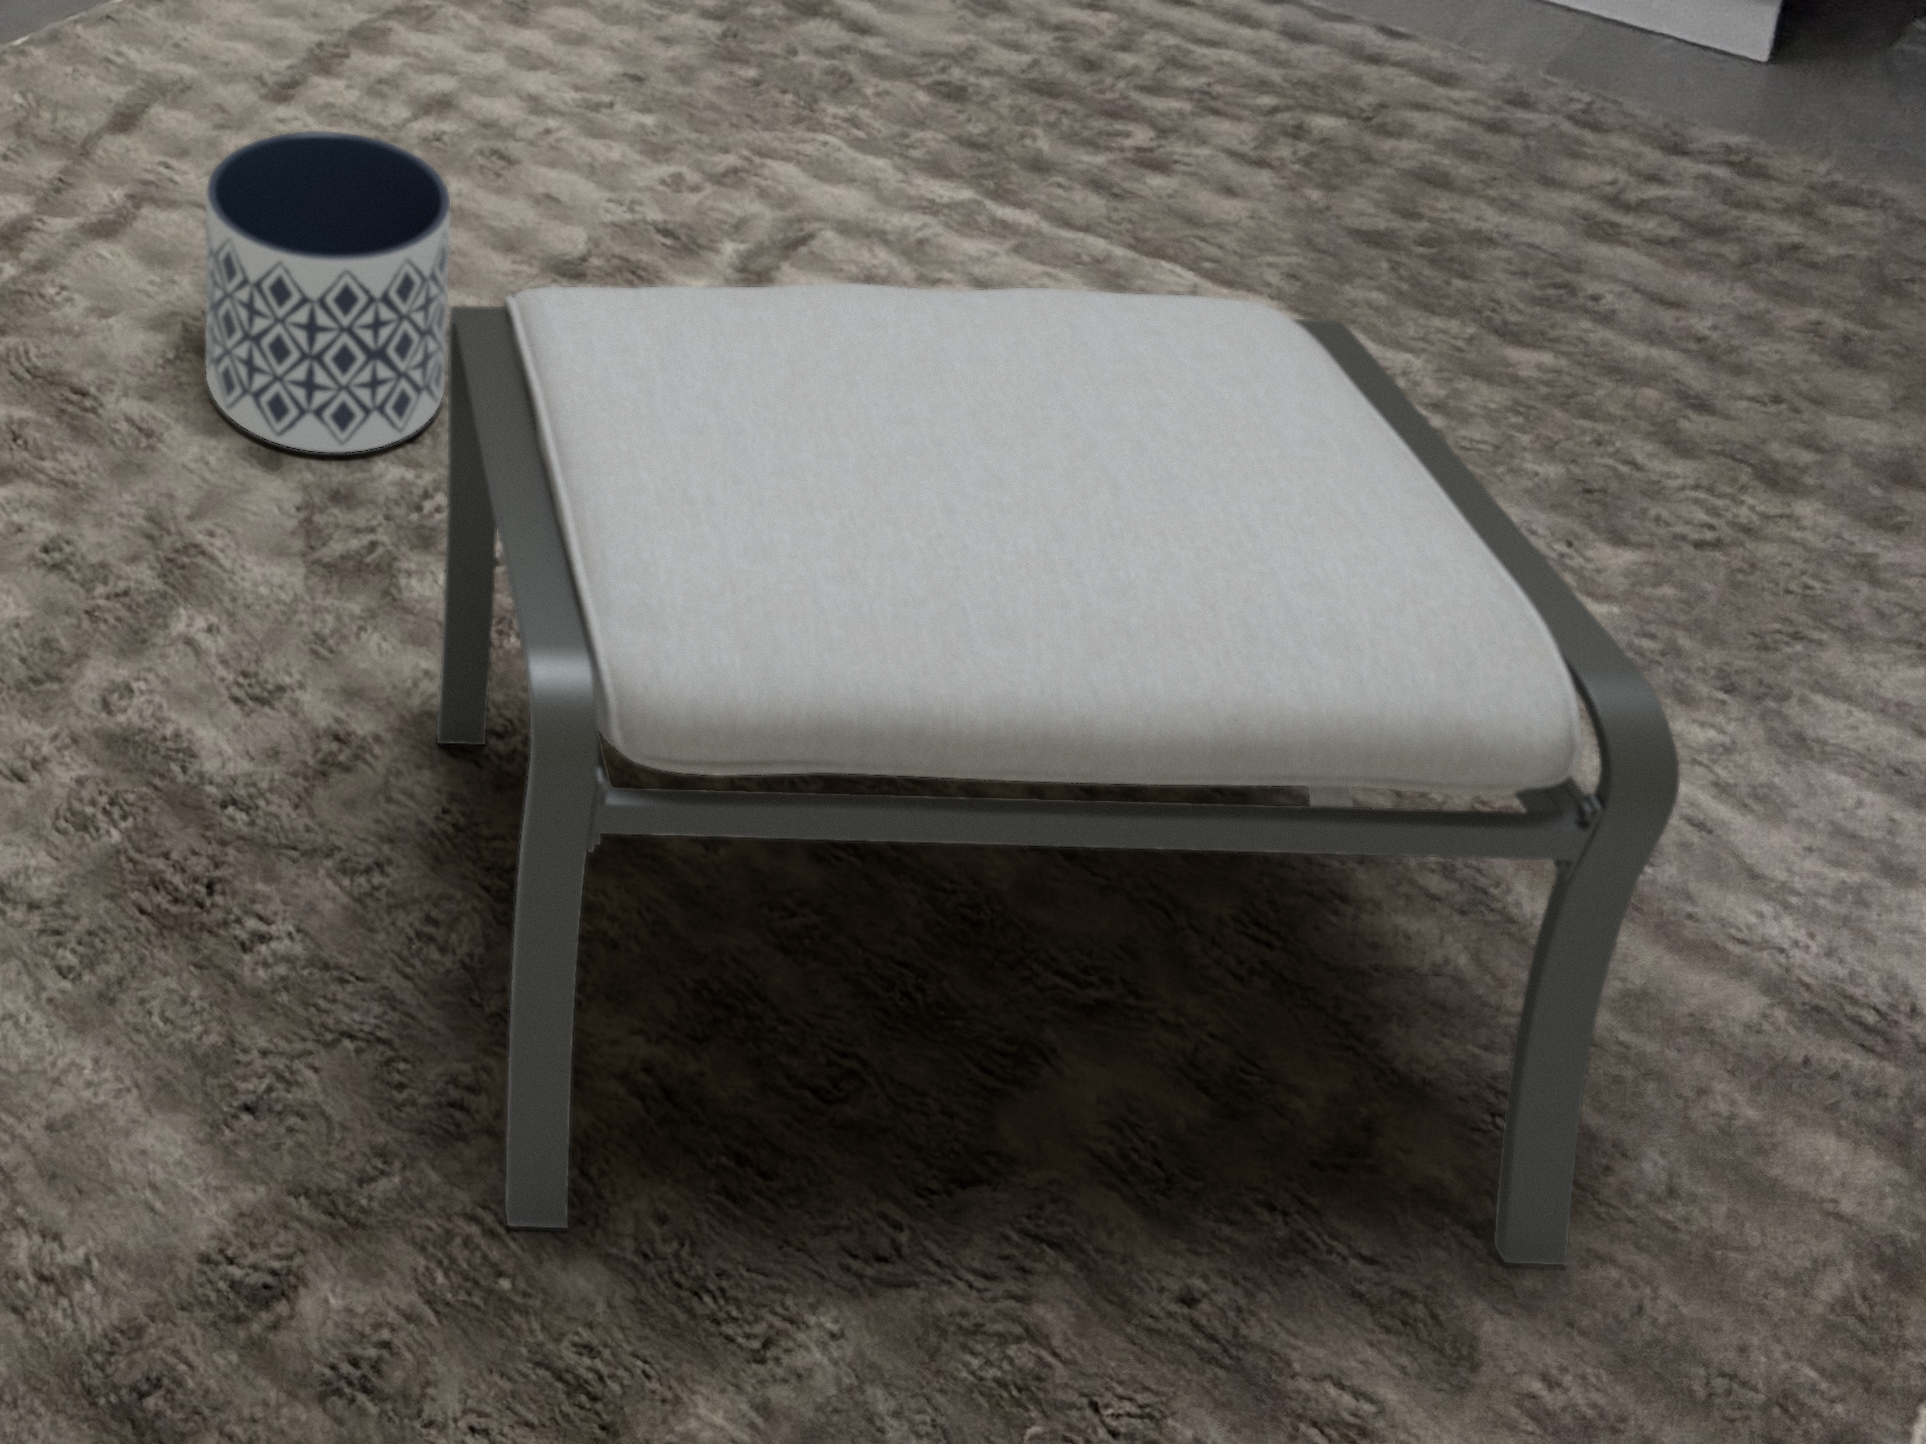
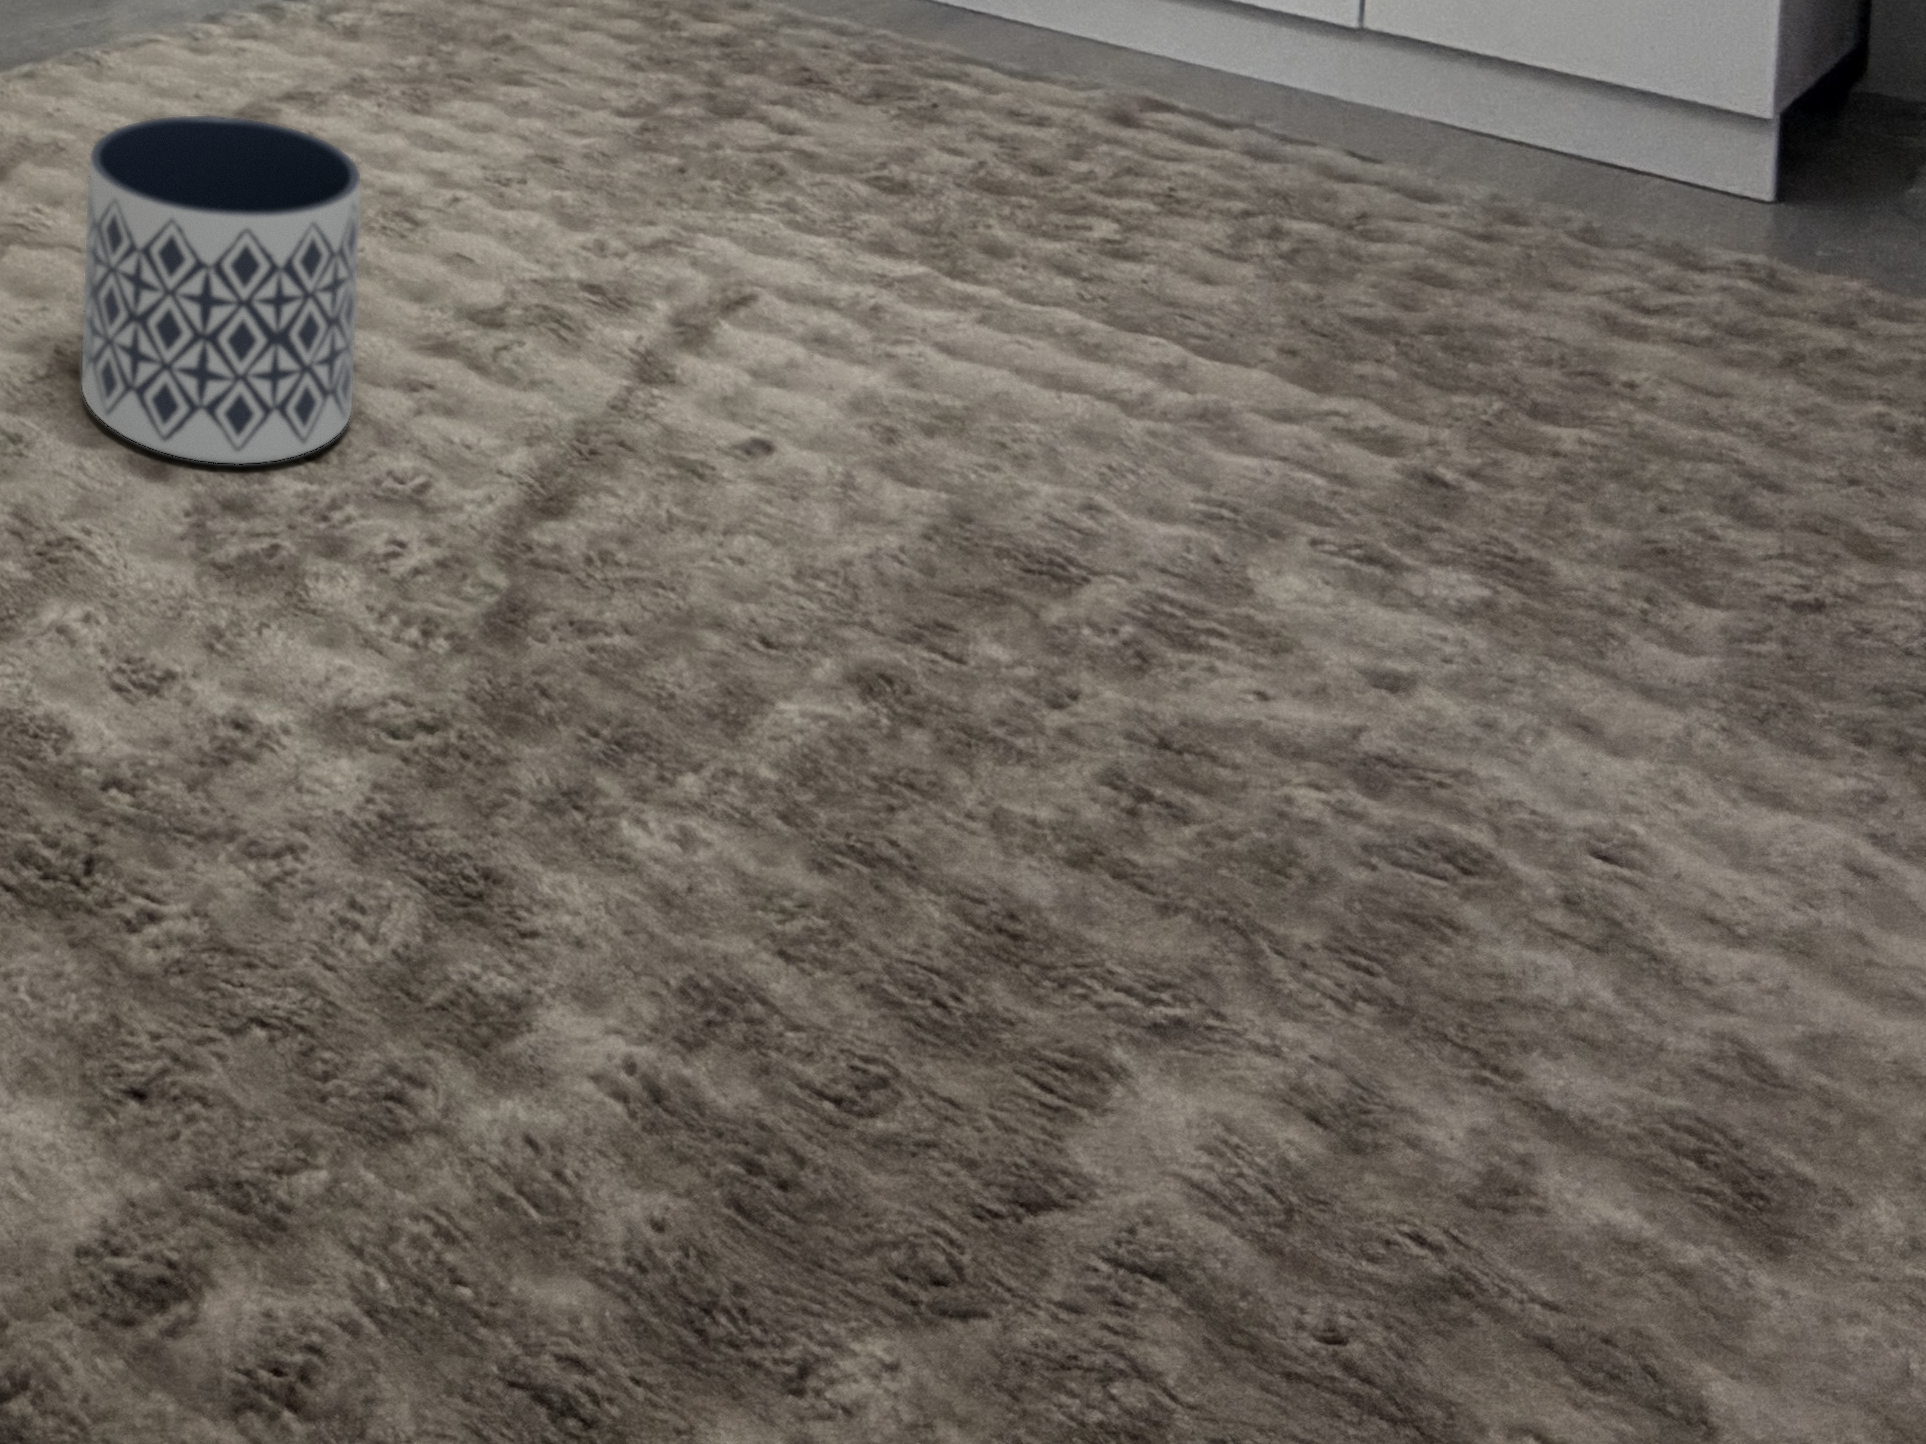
ottoman: present [436,283,1680,1265] -> none [354,125,1859,1321]

